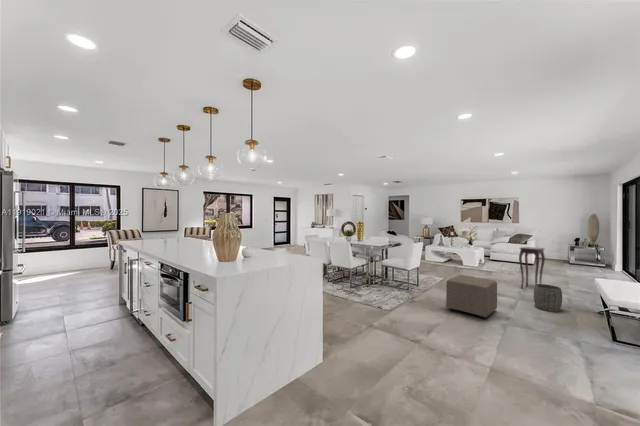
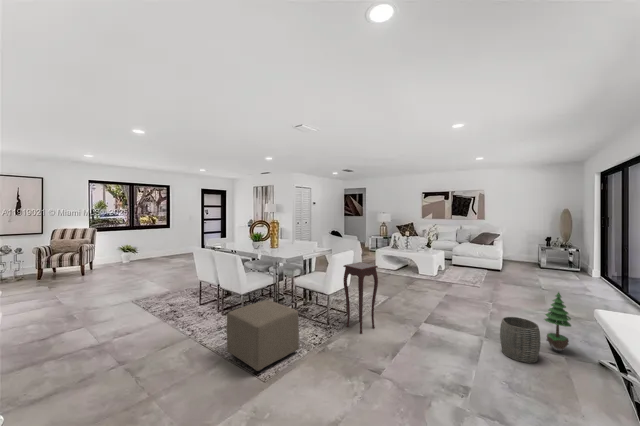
side table: present [519,247,545,289] -> present [343,262,378,334]
potted tree: none [565,267,585,308] -> present [545,293,571,351]
ottoman: present [446,275,497,318] -> present [227,300,299,371]

